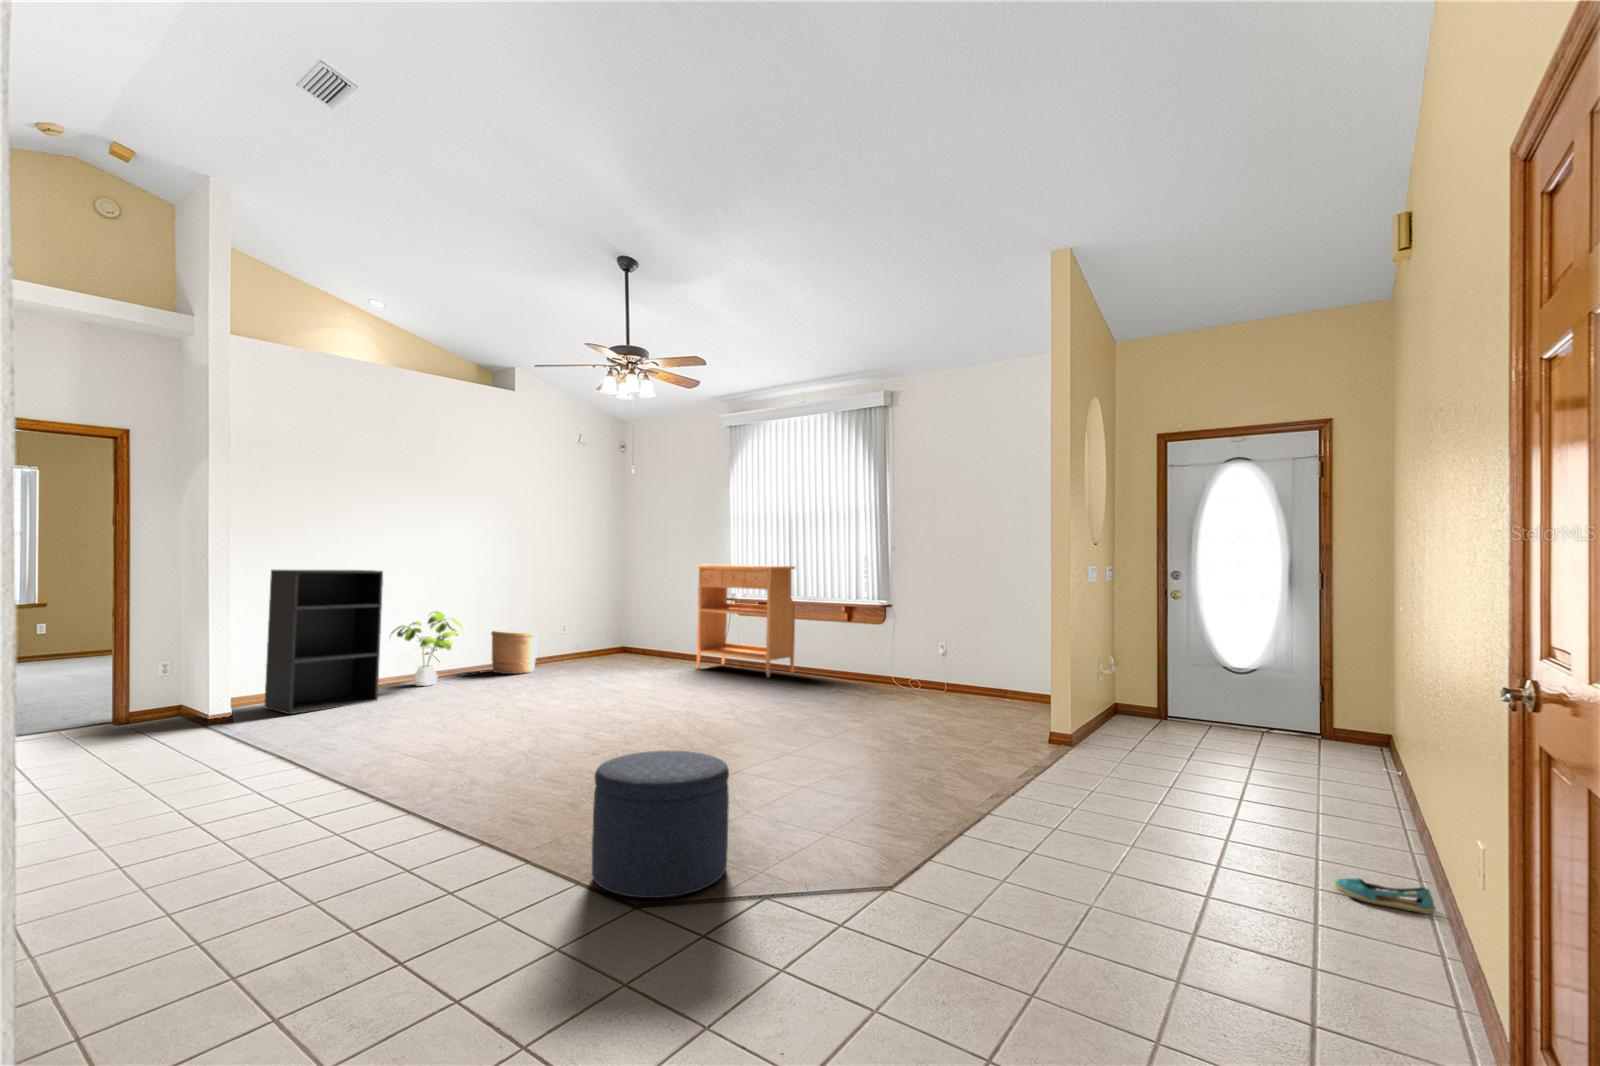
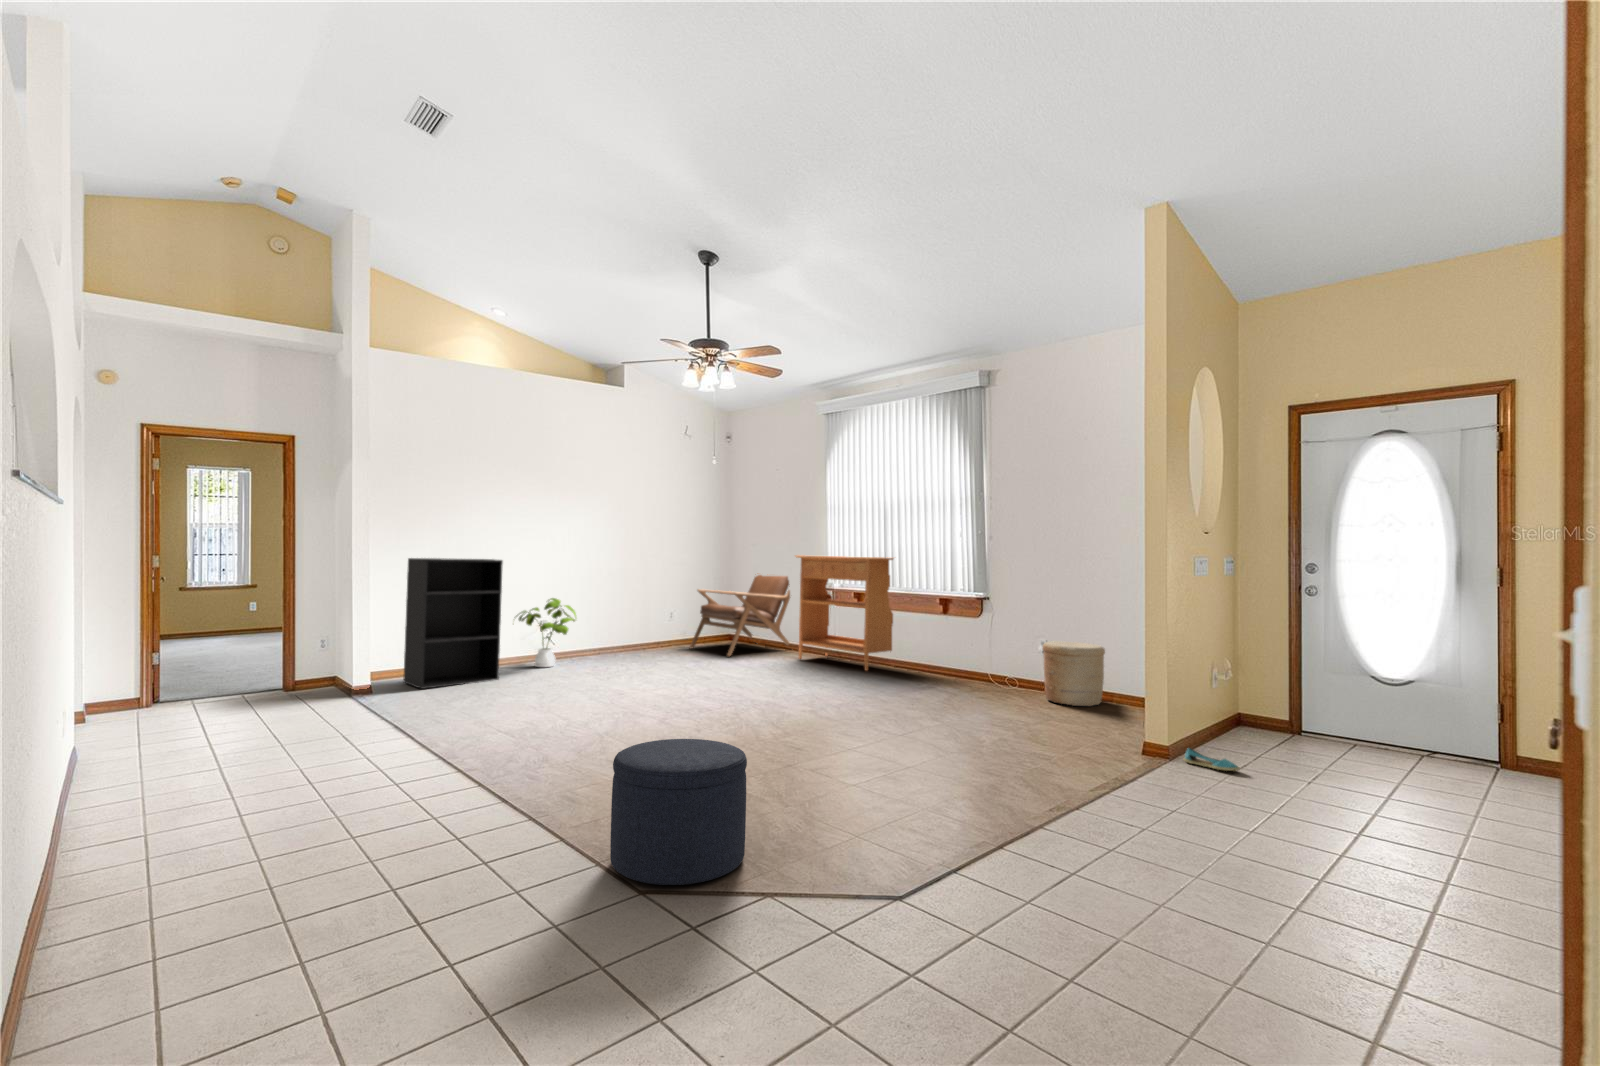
lounge chair: none [579,583,691,668] -> present [690,575,790,656]
woven basket: present [491,628,538,674] -> present [1043,641,1105,706]
shoe: present [1333,878,1436,914] -> present [1184,748,1239,771]

